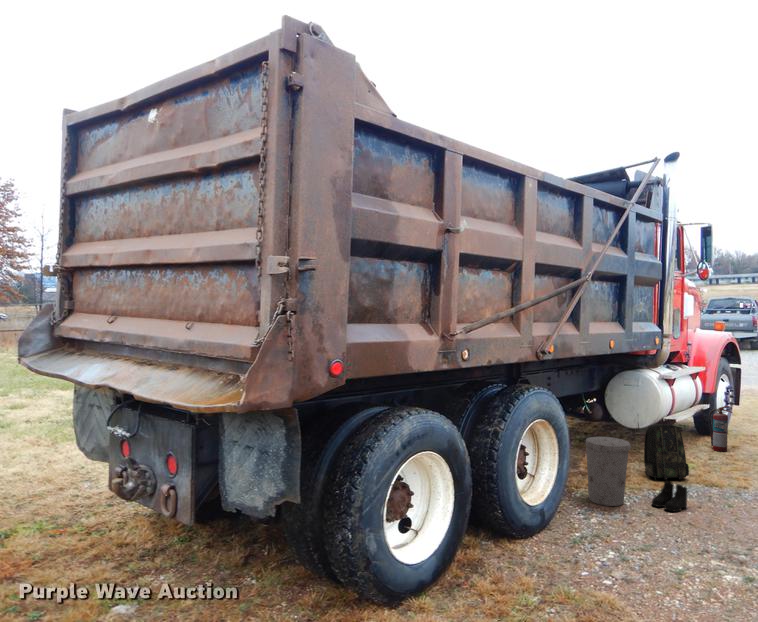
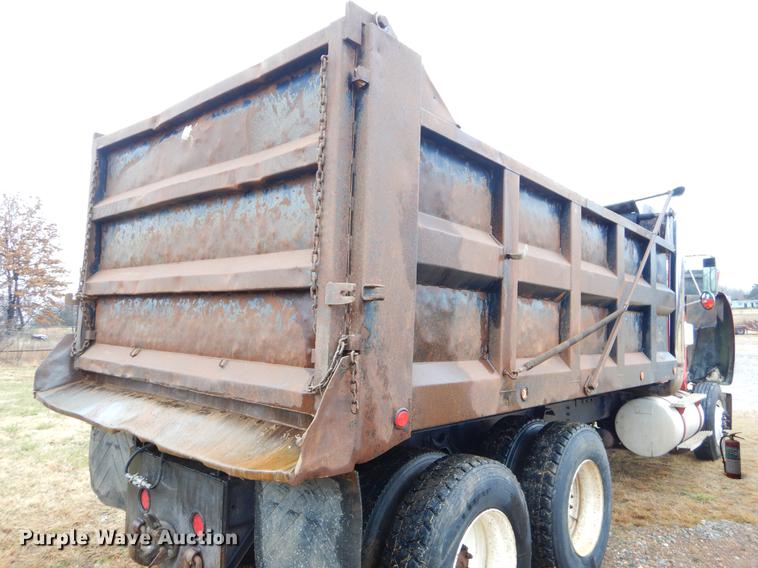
backpack: present [644,424,689,480] -> none [670,453,721,515]
trash can: present [585,437,631,506] -> none [623,471,674,548]
boots: present [652,481,687,512] -> none [698,519,736,556]

